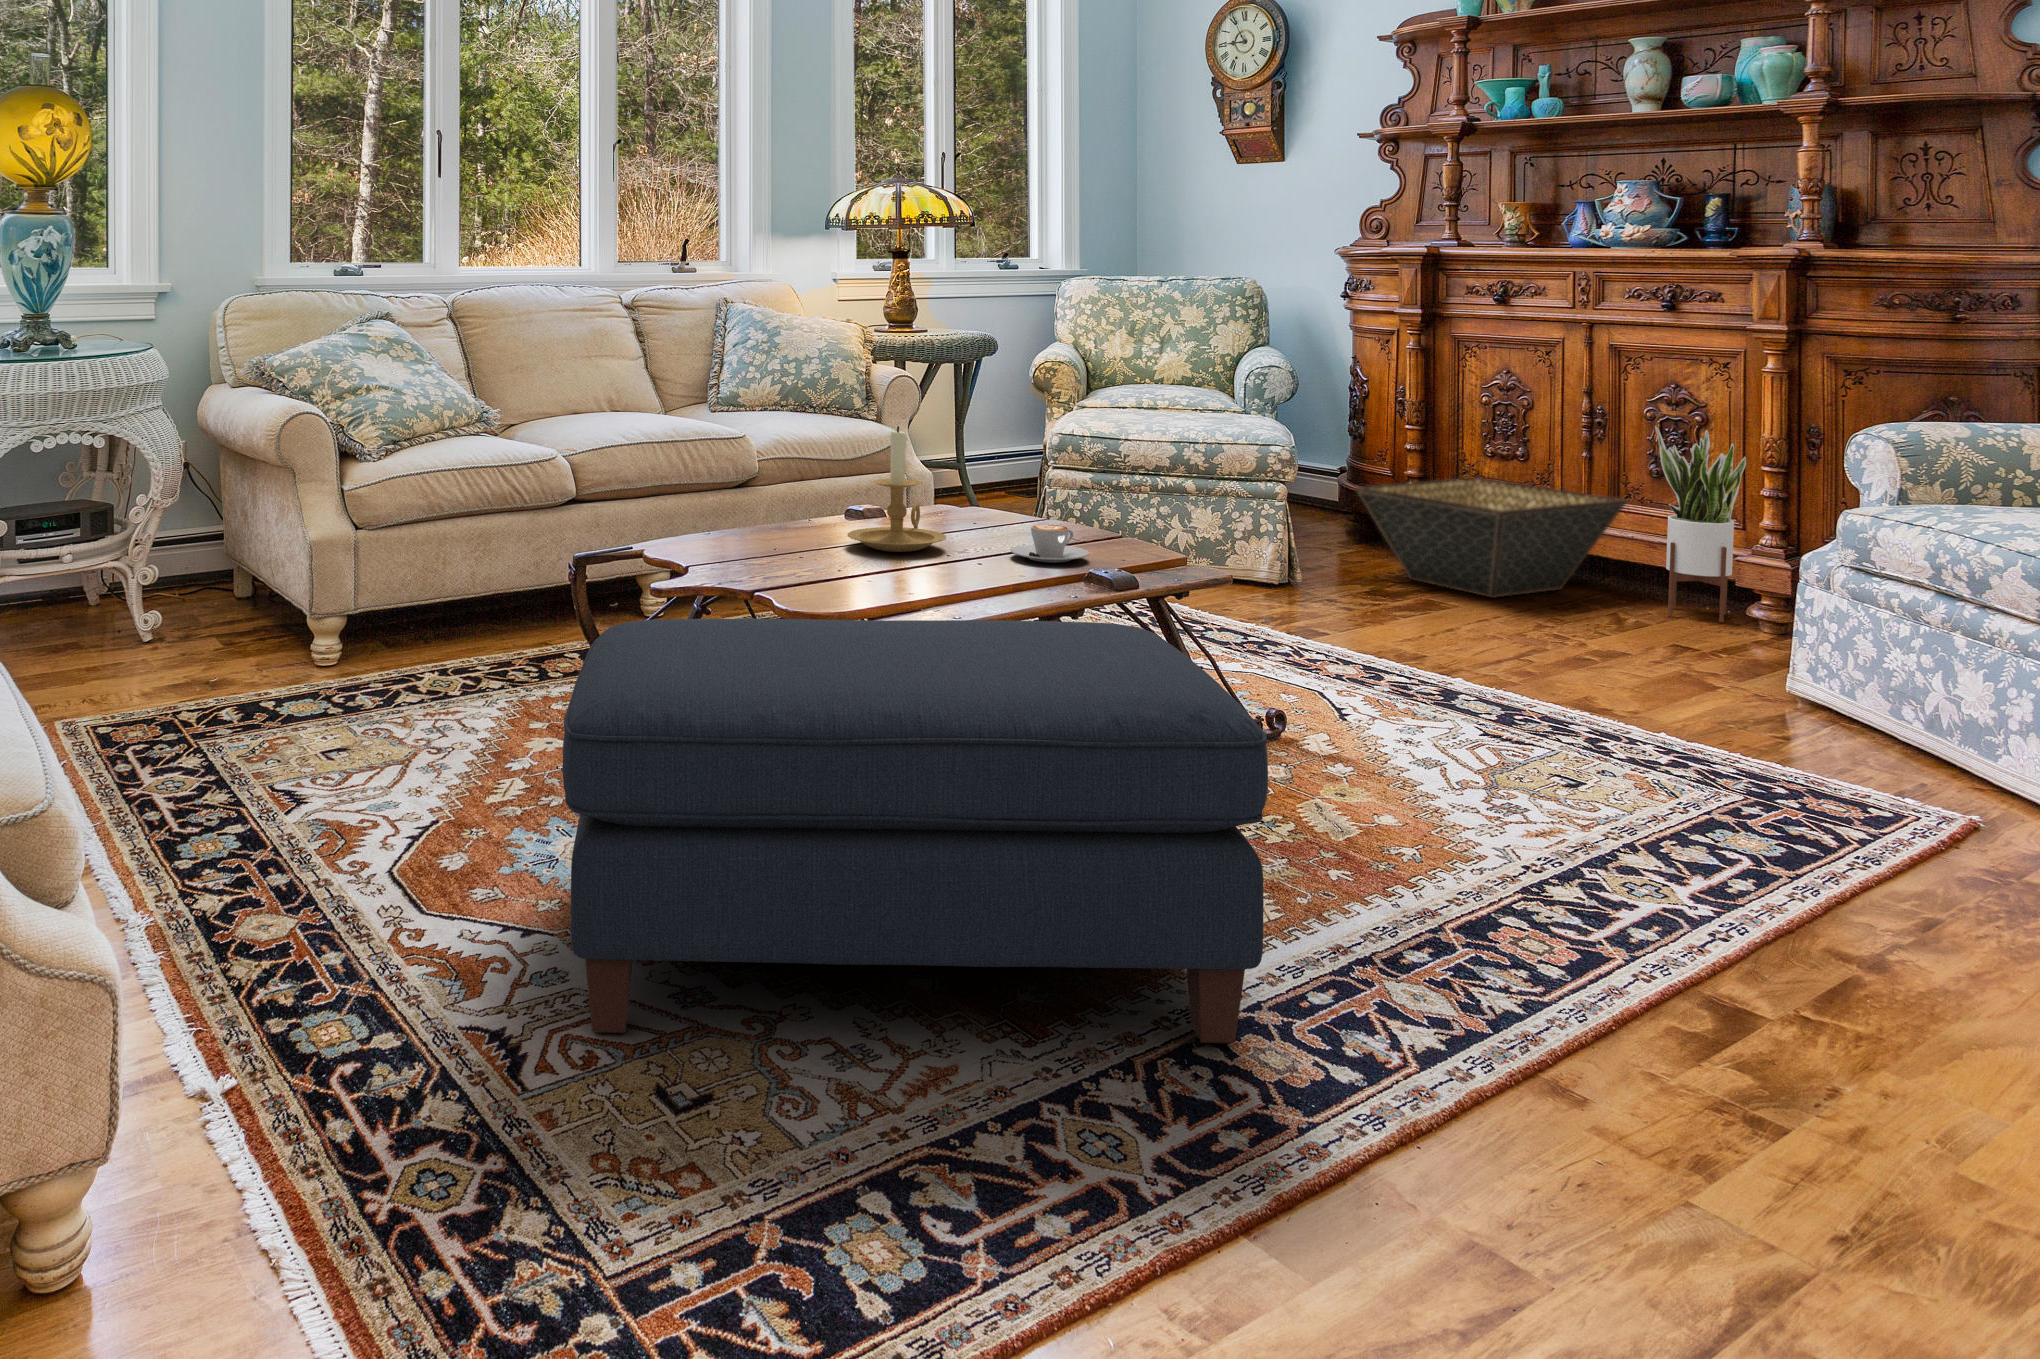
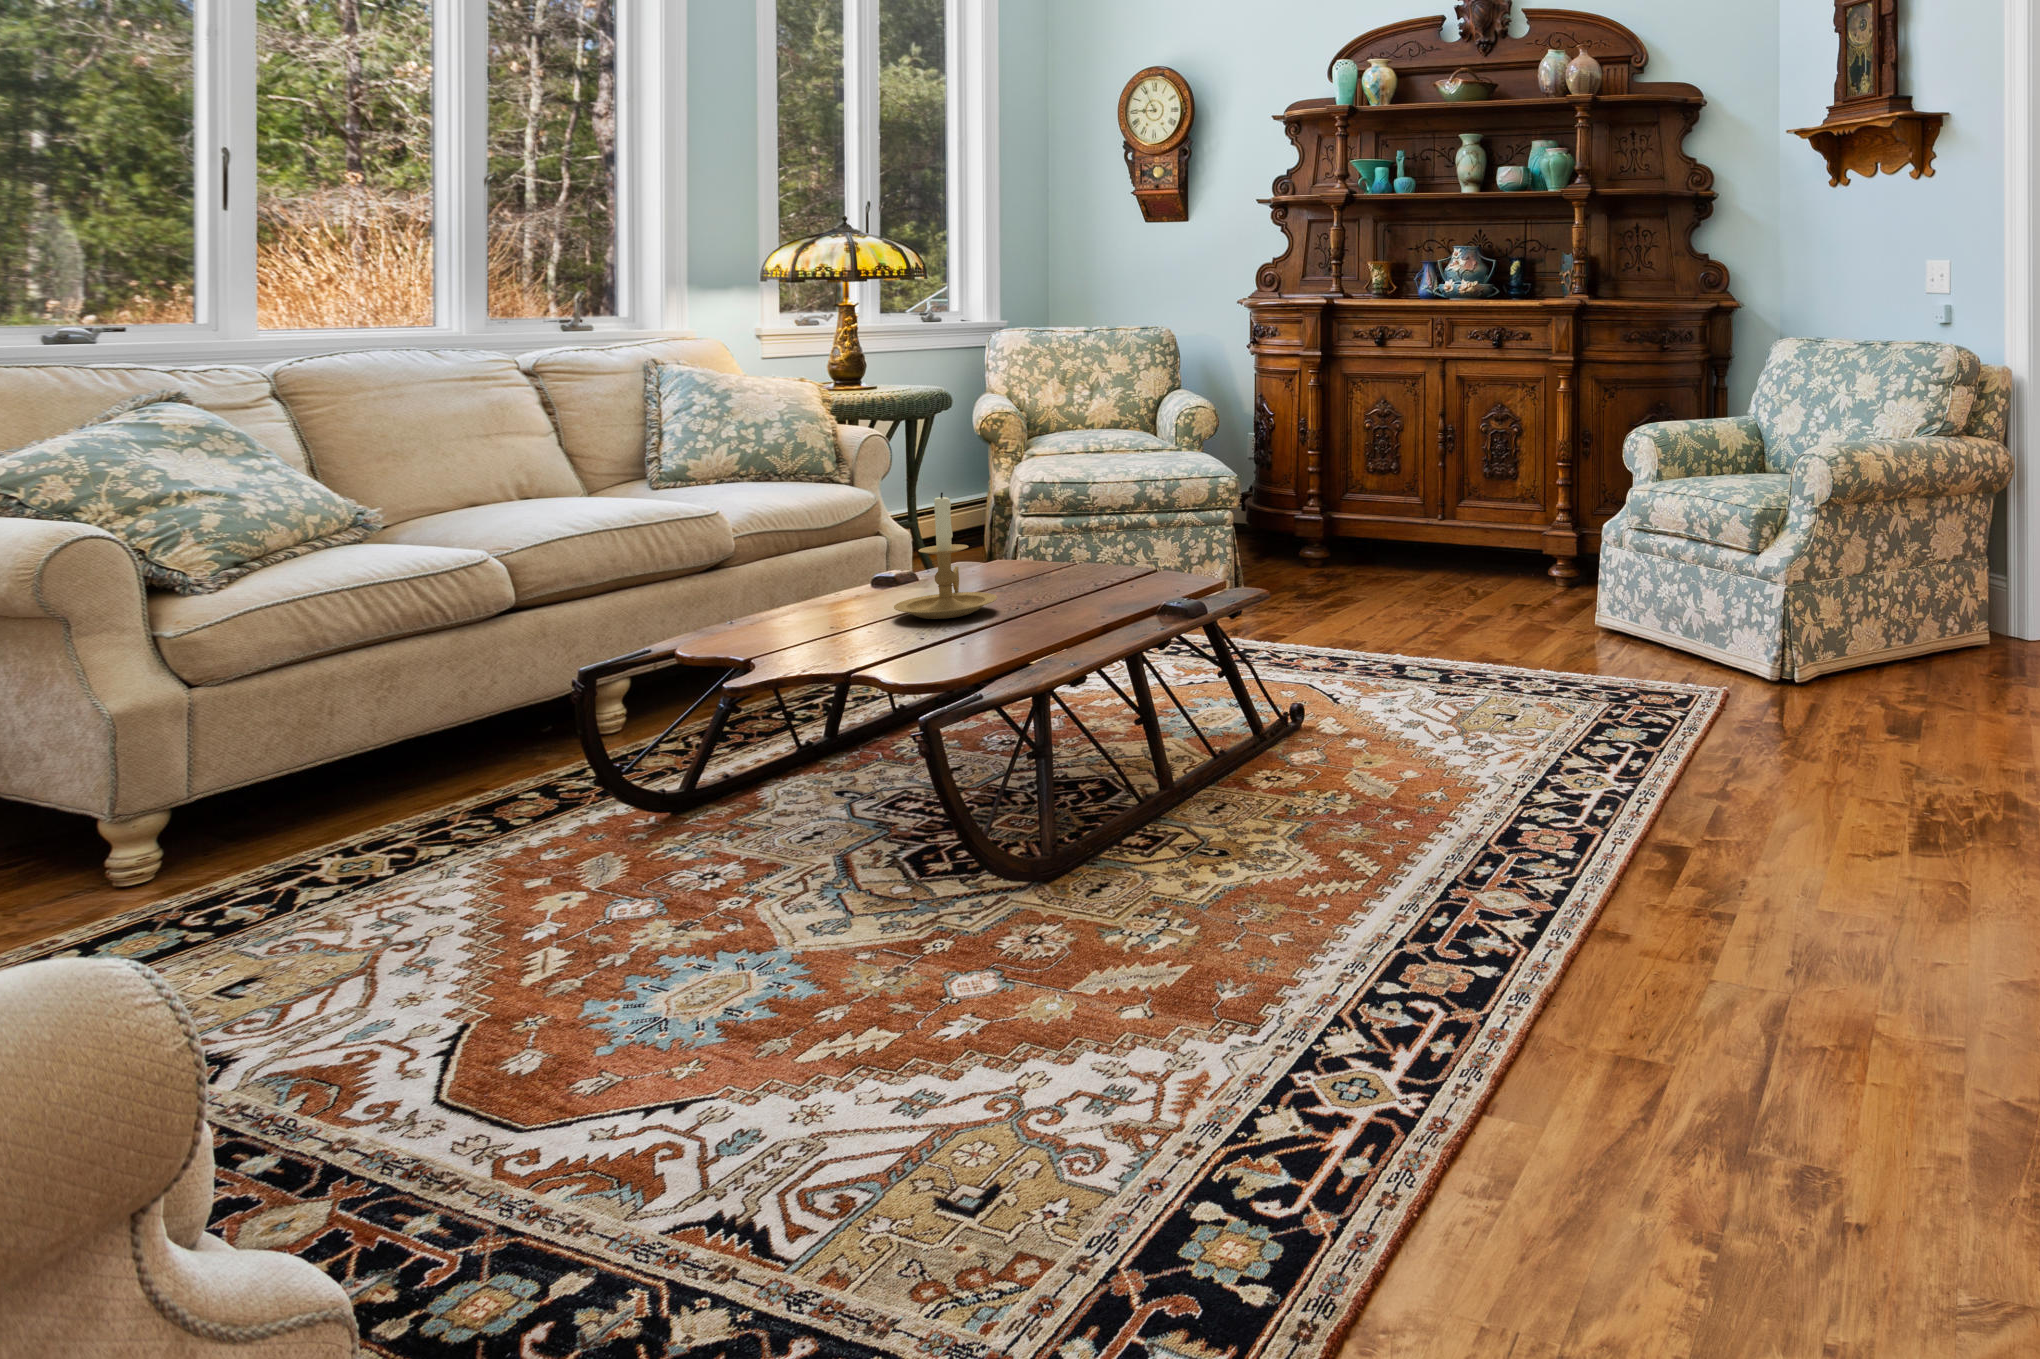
potted plant: present [1655,426,1746,622] -> none [1480,433,1542,579]
basket: present [1355,478,1627,598] -> none [1268,488,1463,585]
coffee cup: present [1011,524,1089,562] -> none [1063,569,1136,606]
ottoman: present [562,619,1268,1043] -> none [710,646,1422,1175]

